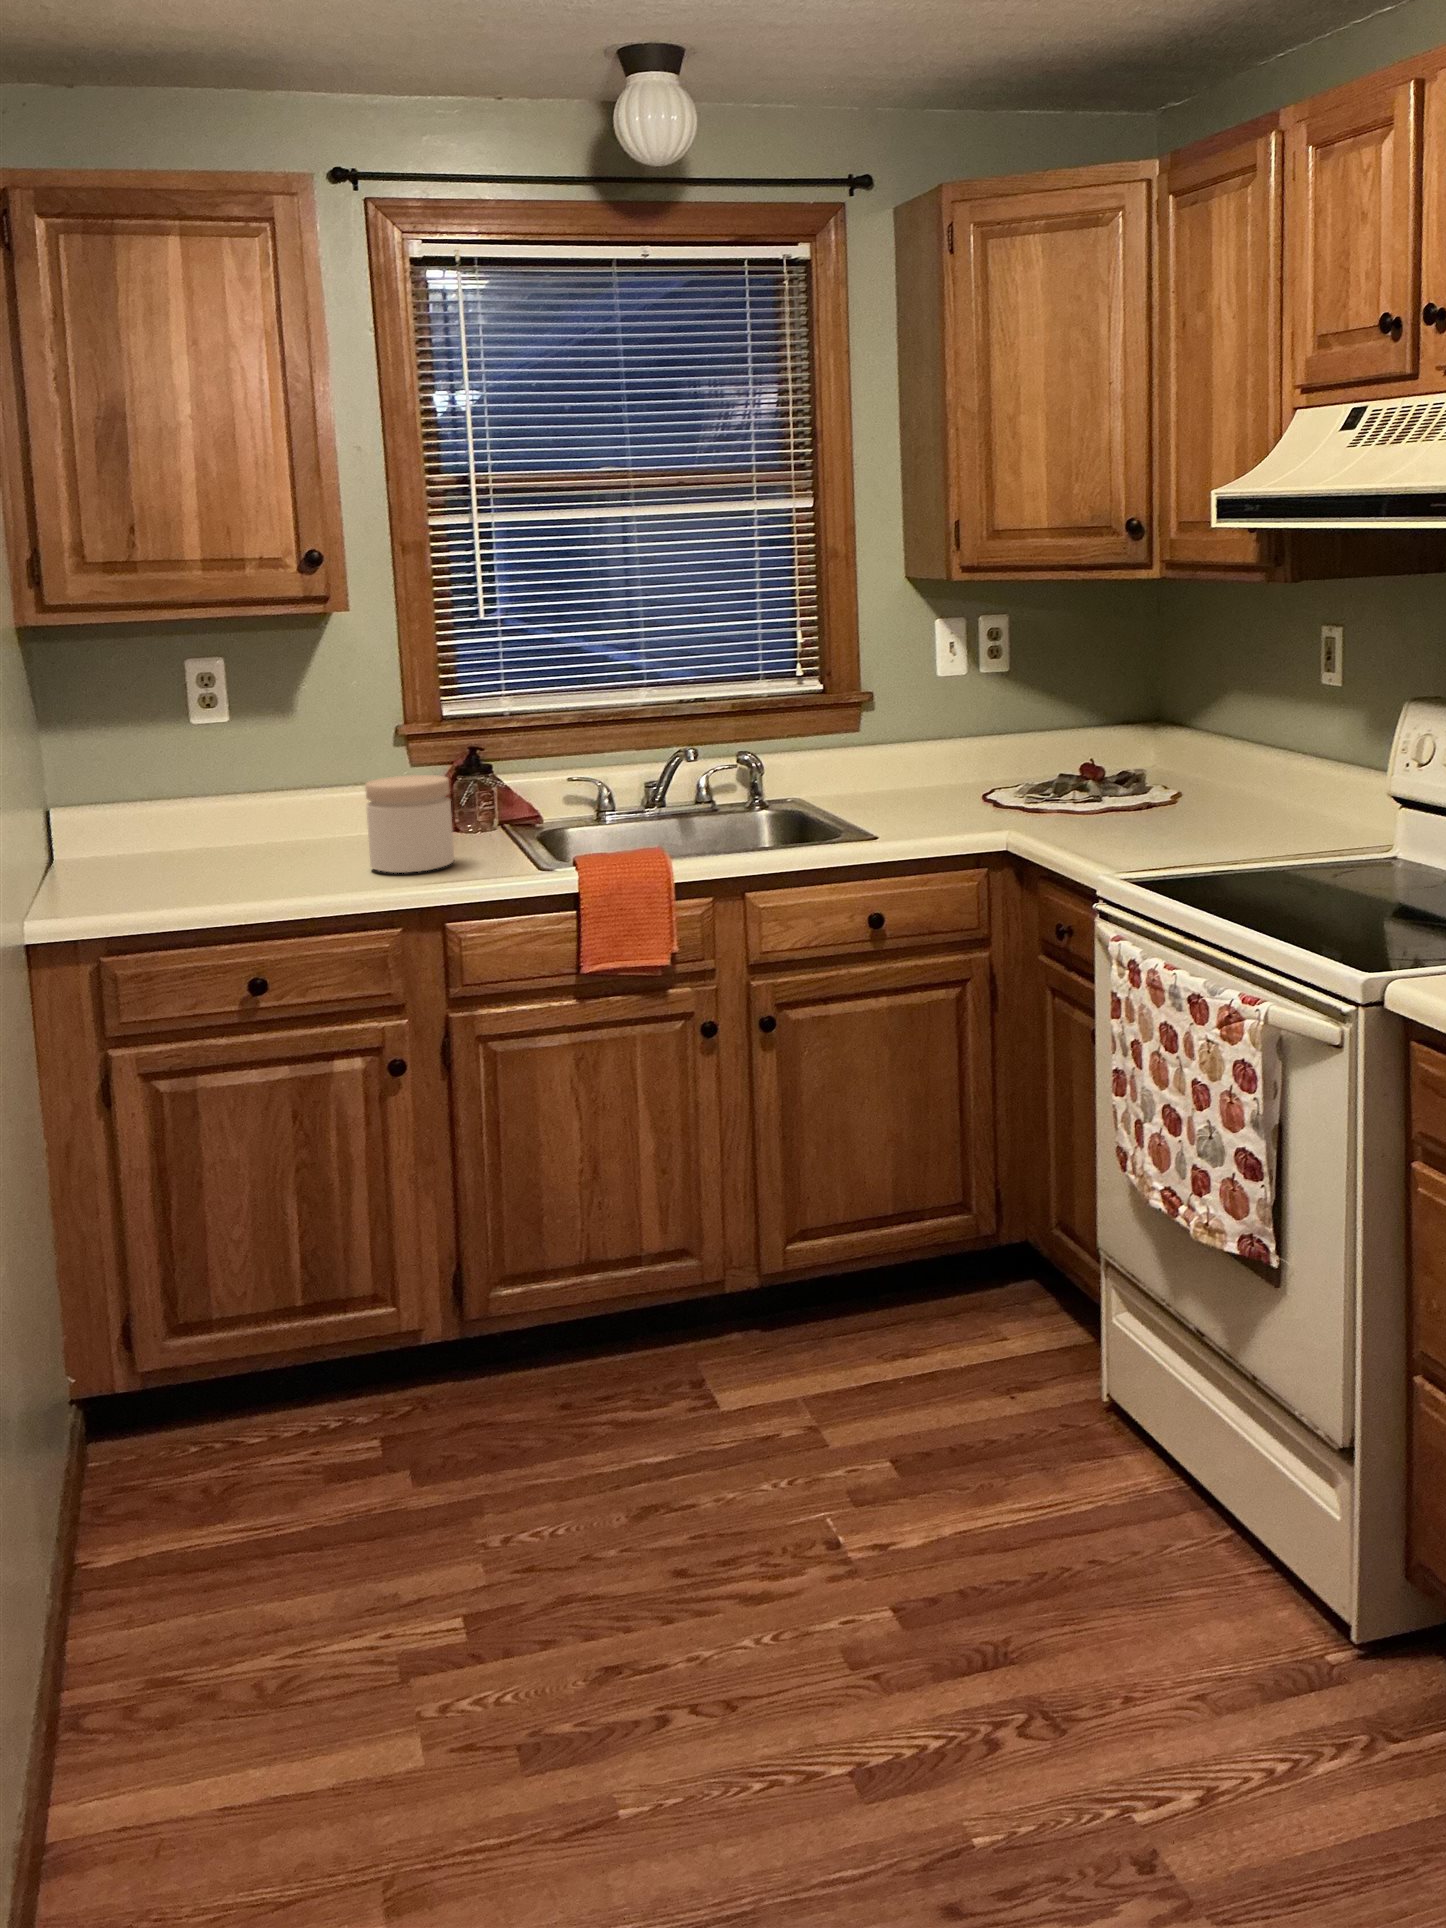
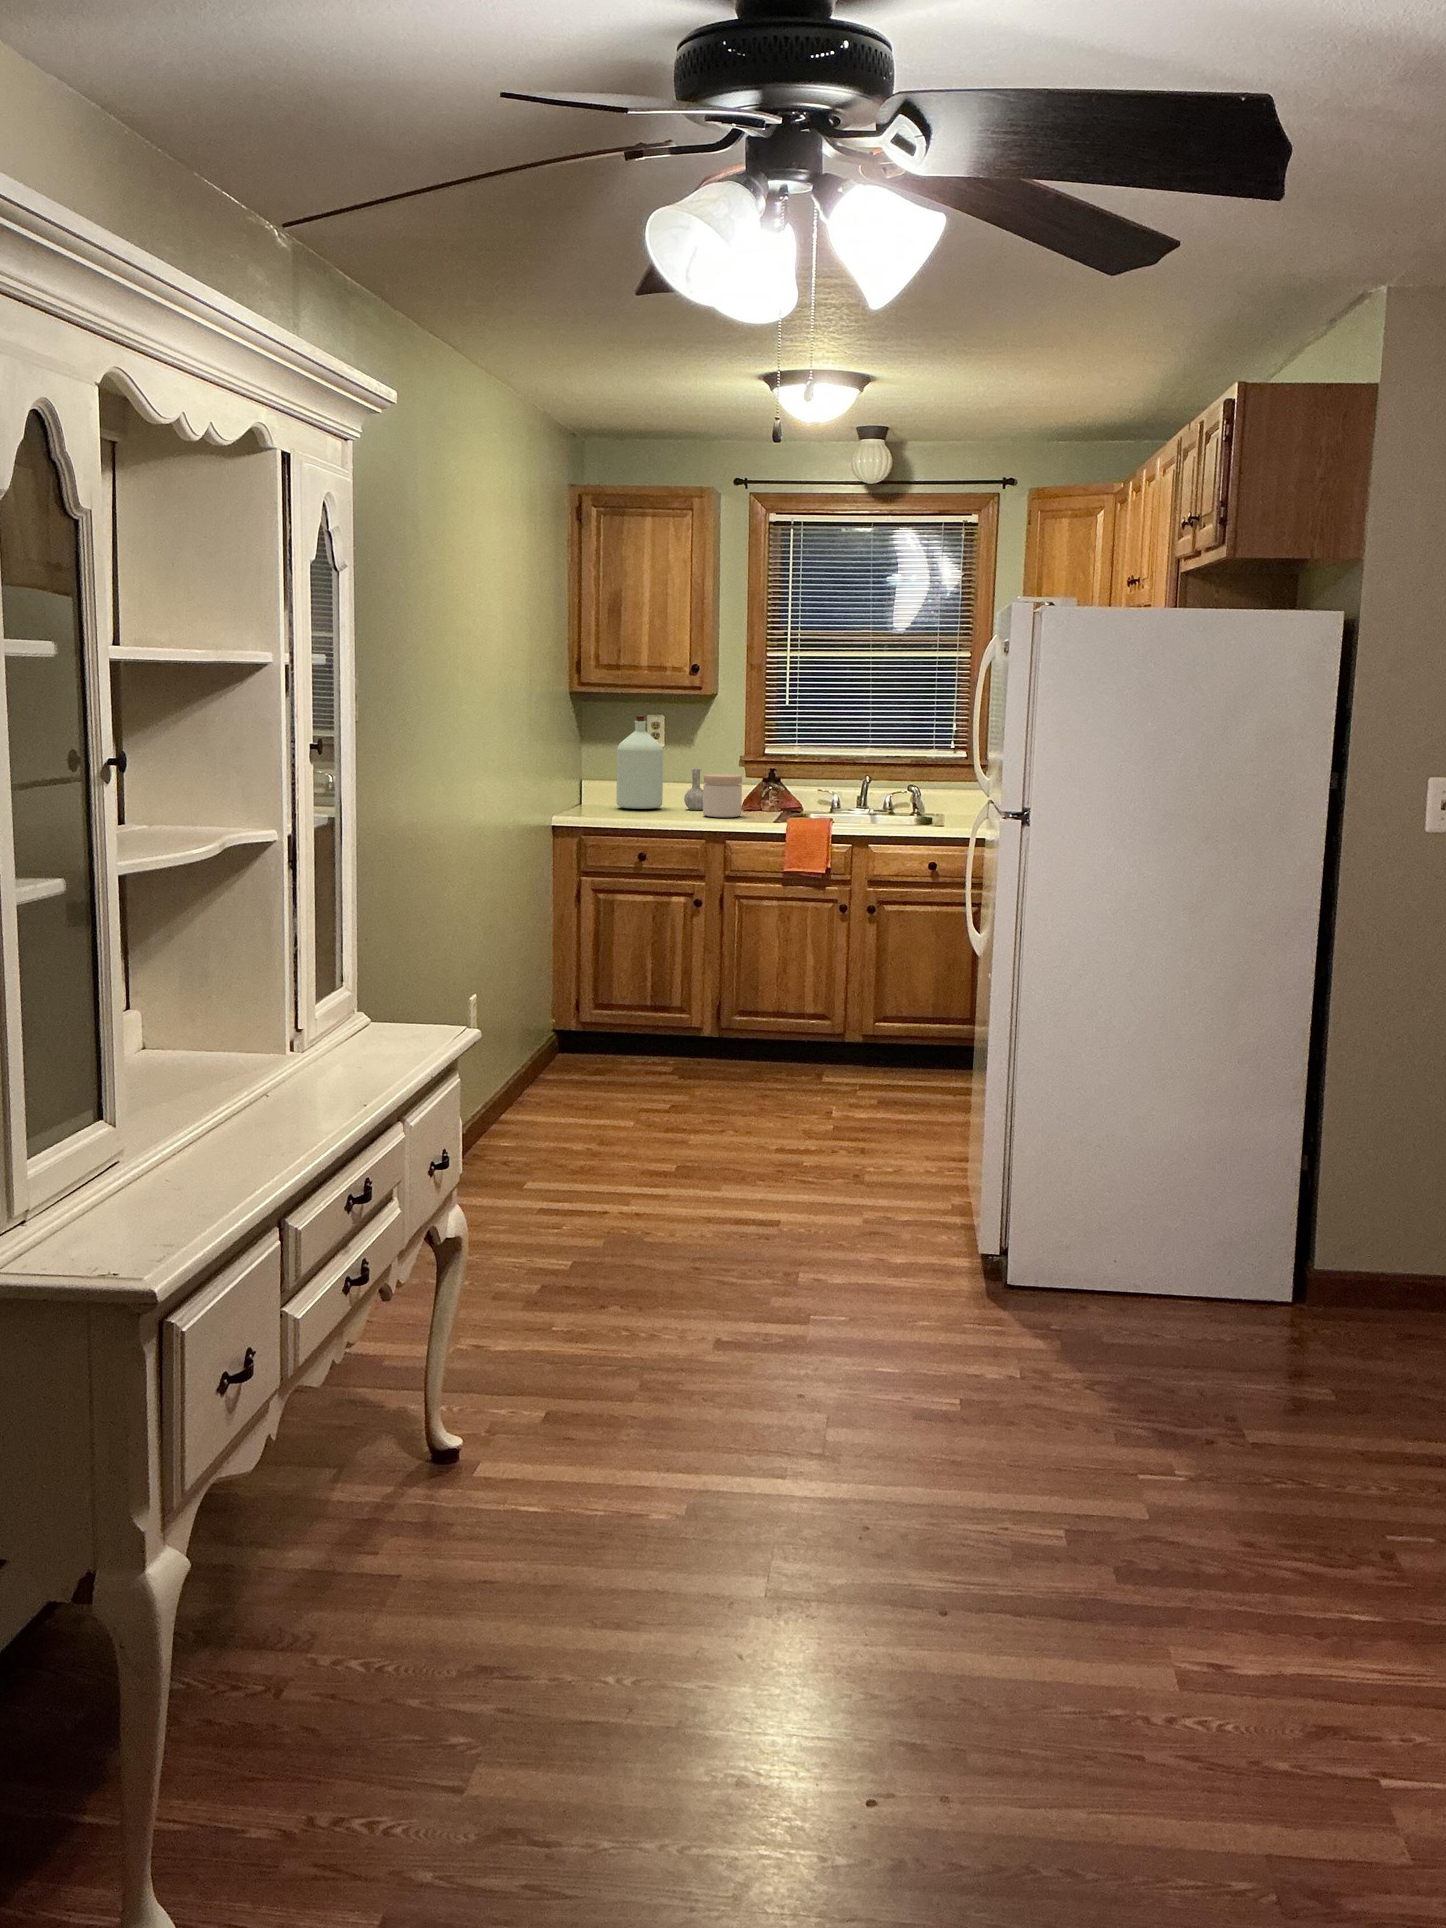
bottle: none [141,668,353,870] -> present [617,716,703,810]

